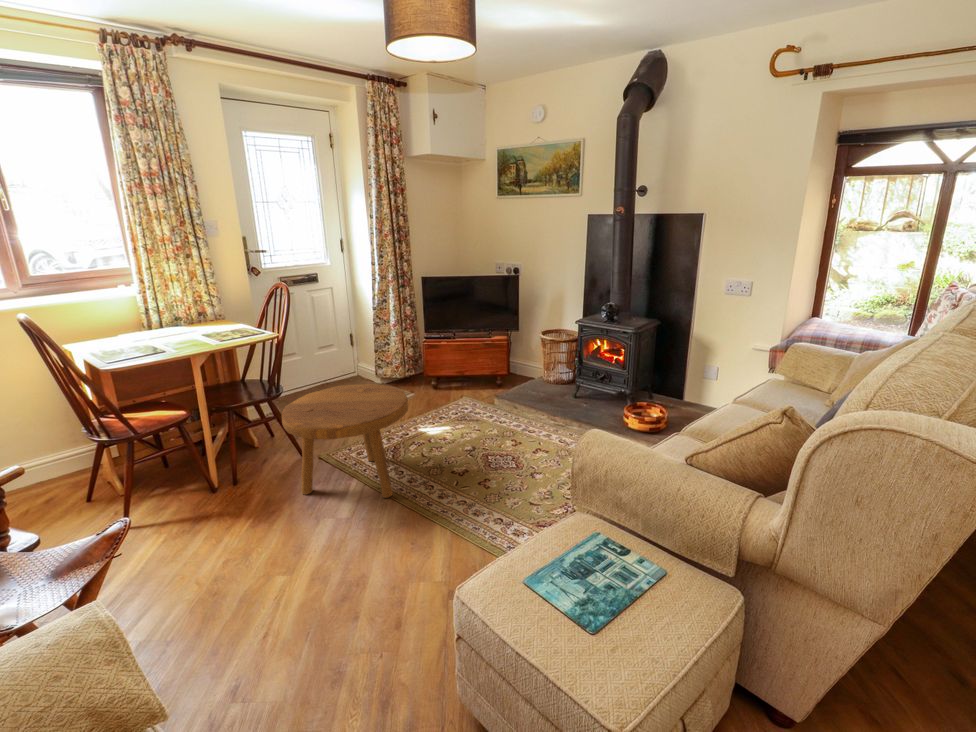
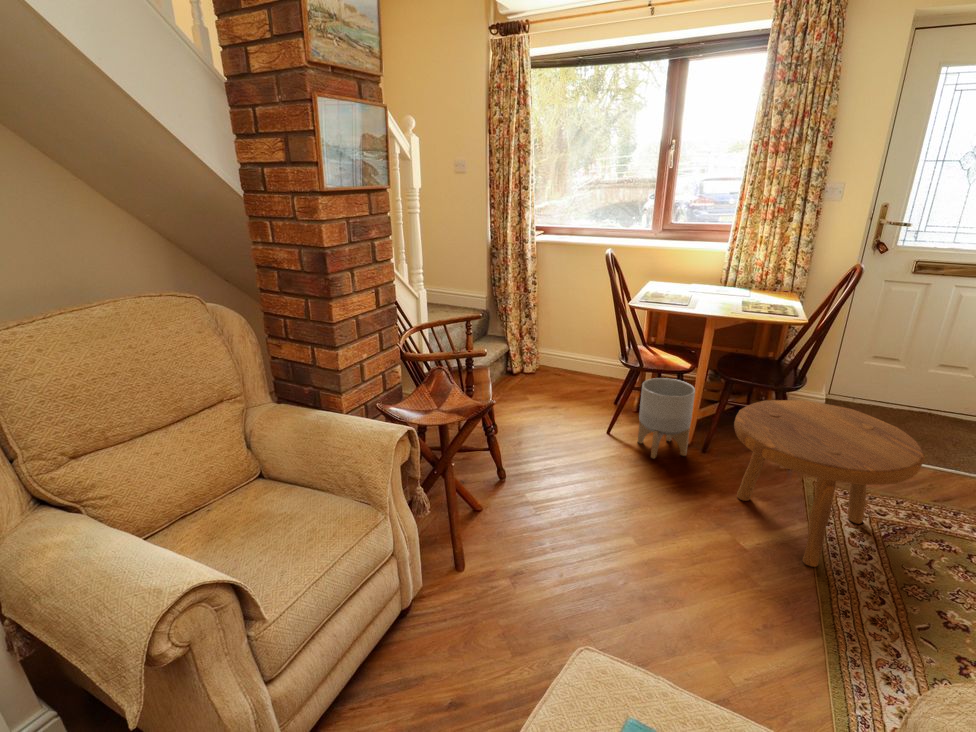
planter: none [152,428,229,518] -> present [638,378,695,458]

